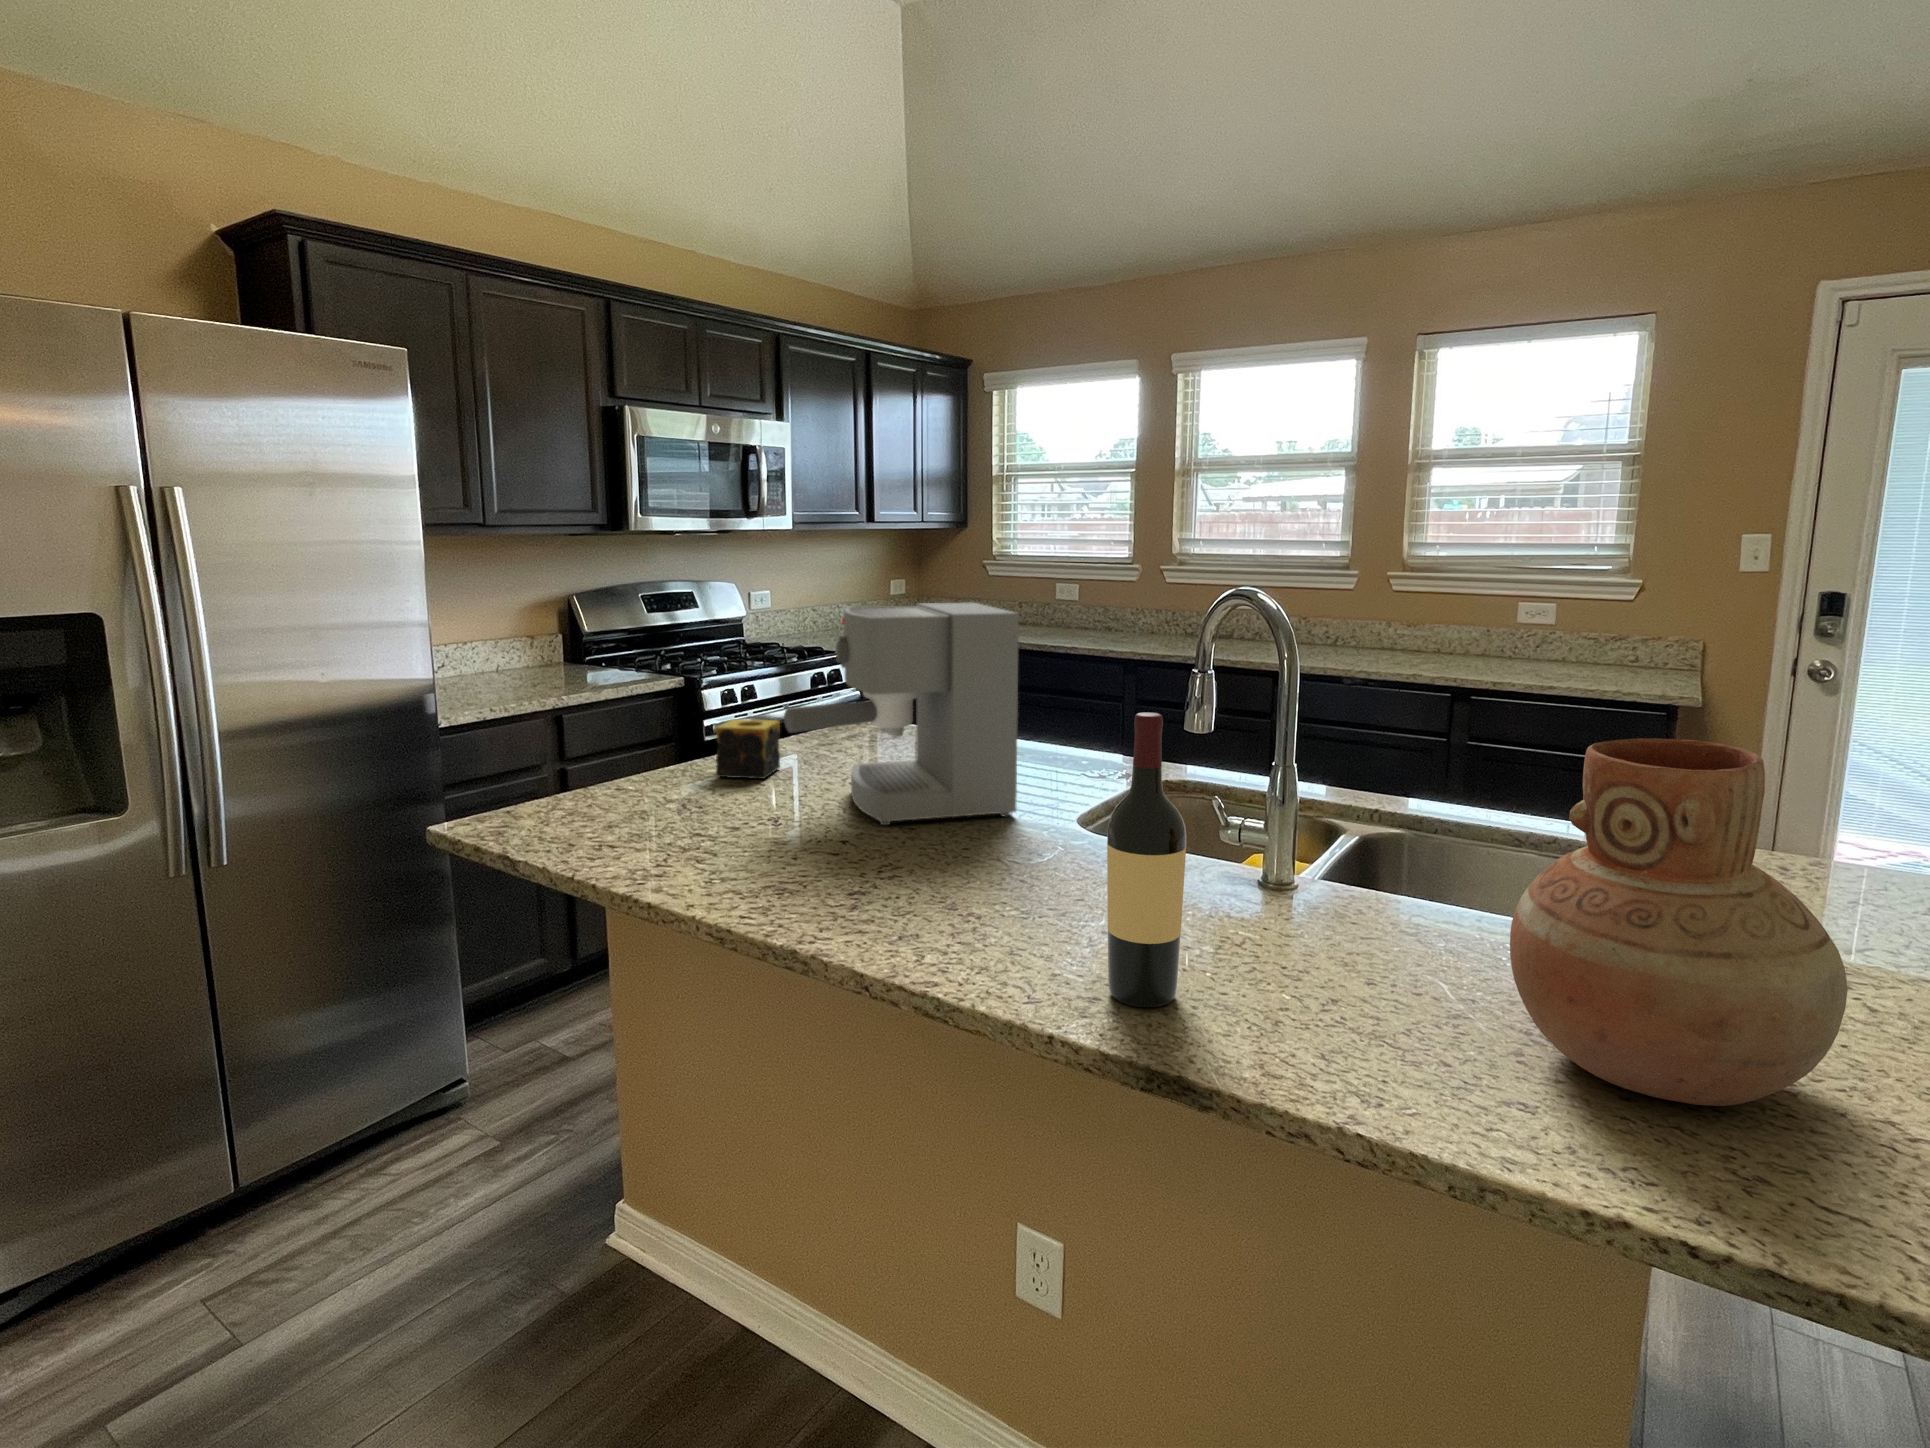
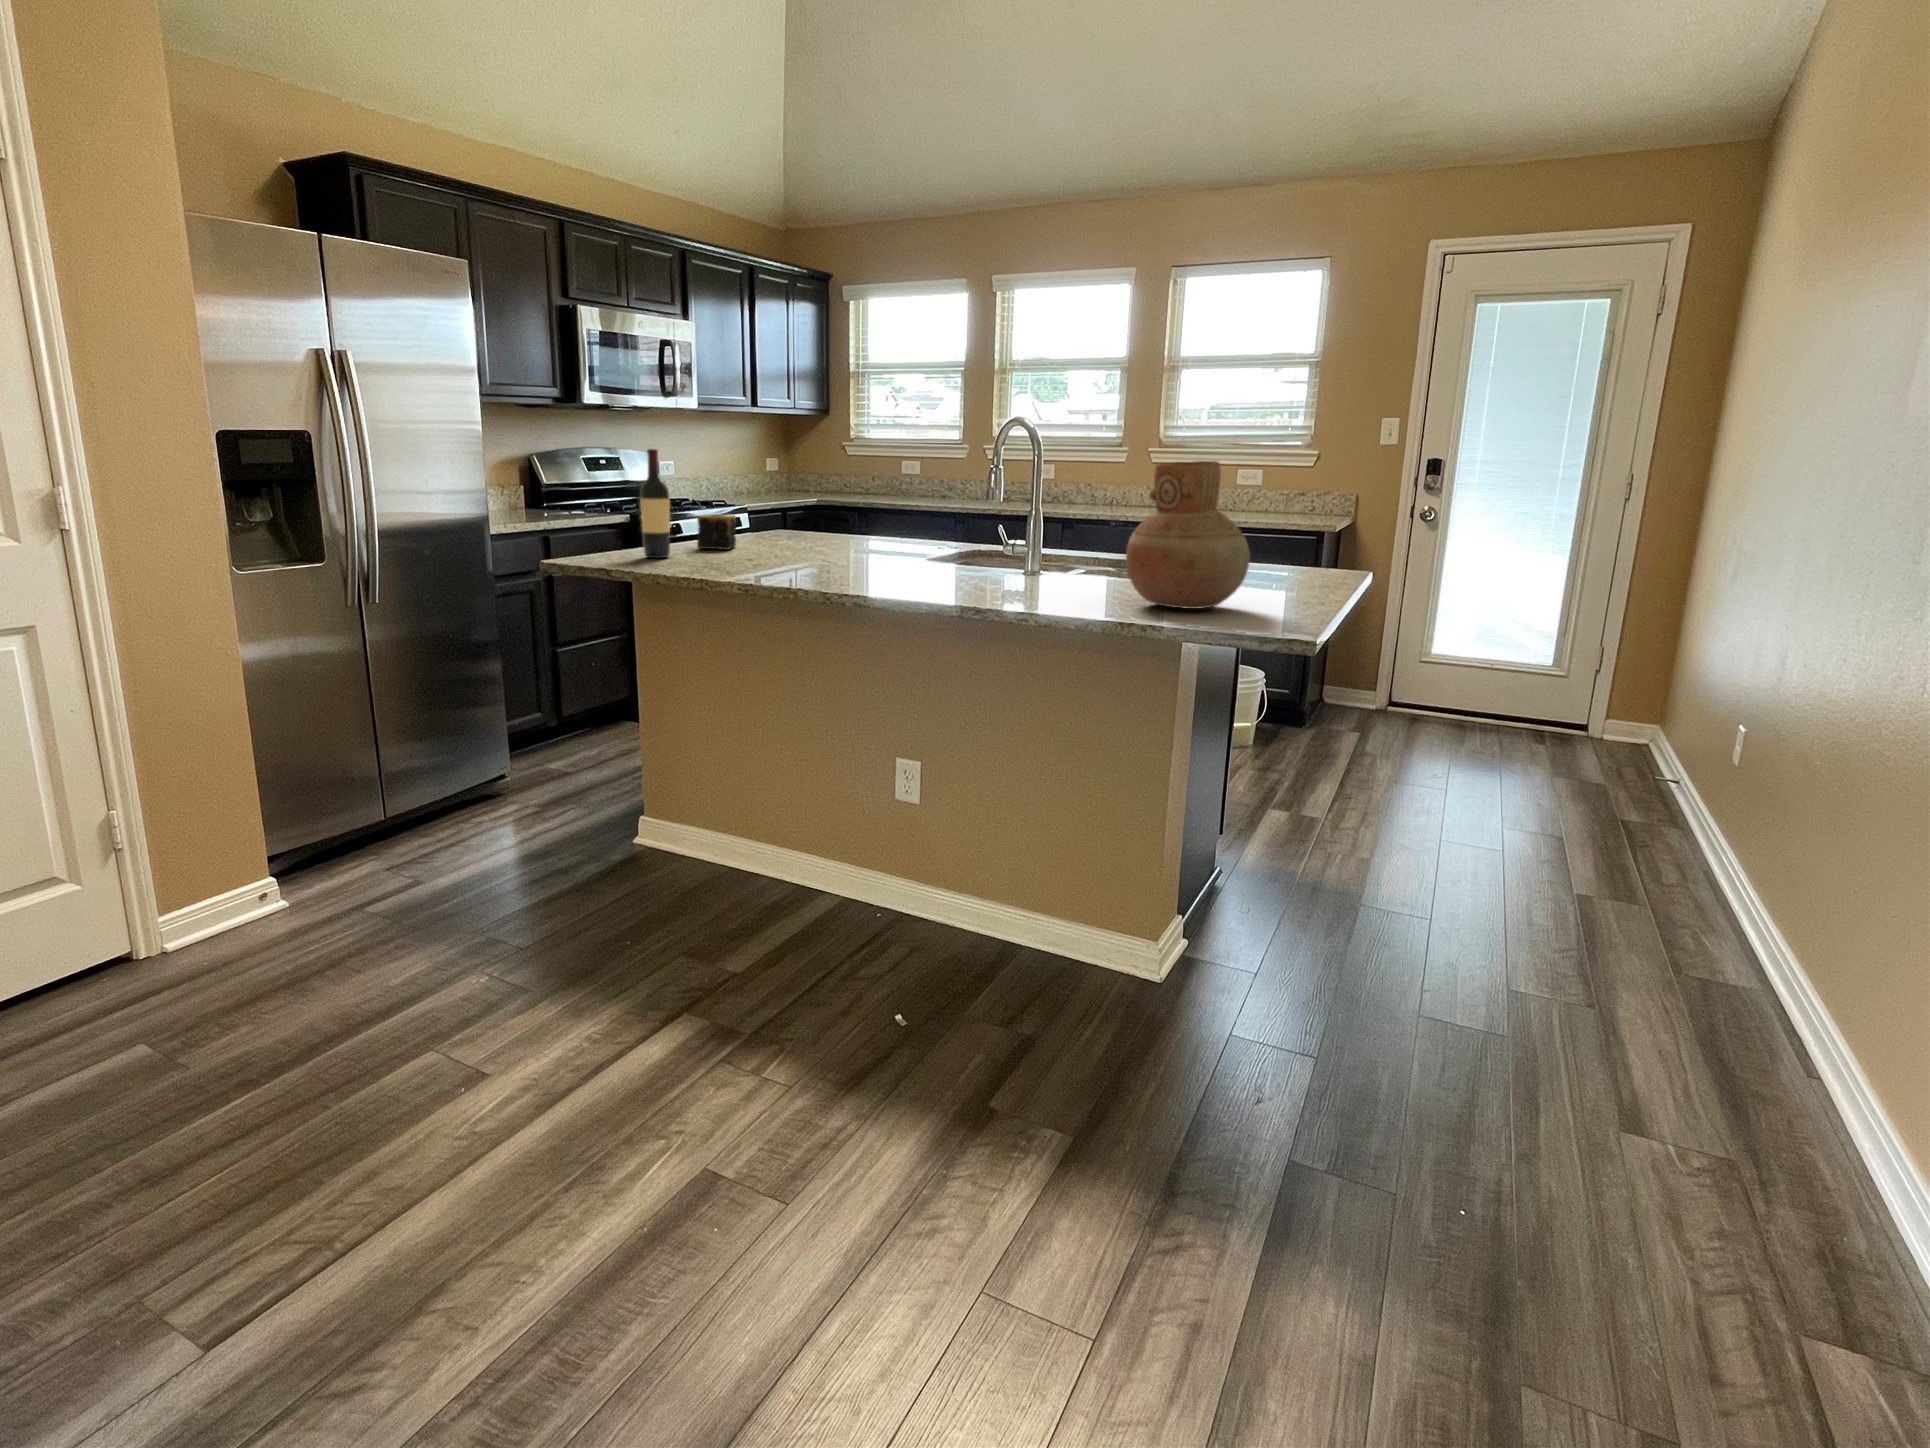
coffee maker: present [784,602,1019,825] -> none [754,435,894,562]
wine bottle: present [1107,712,1186,1007] -> present [640,449,670,558]

